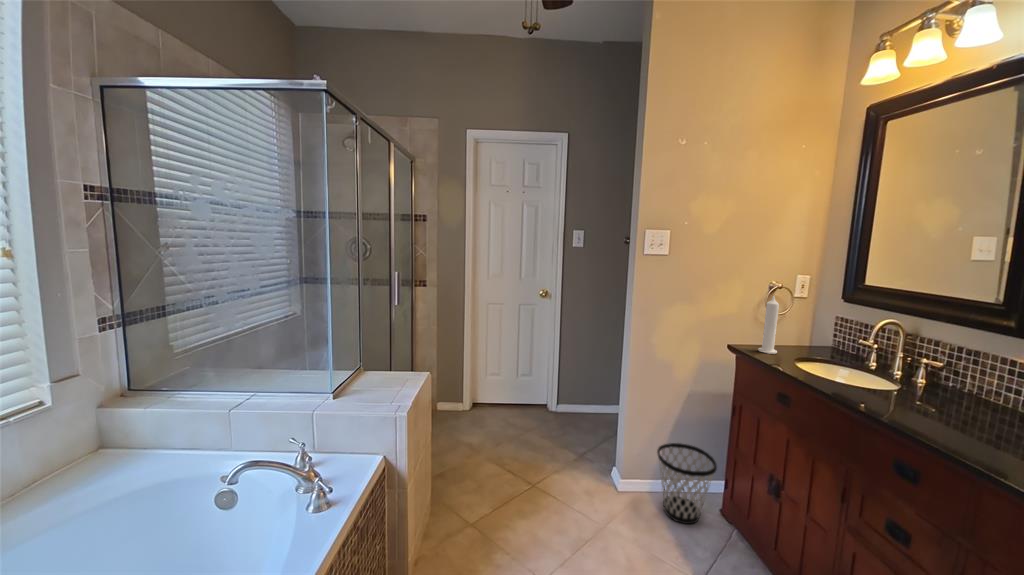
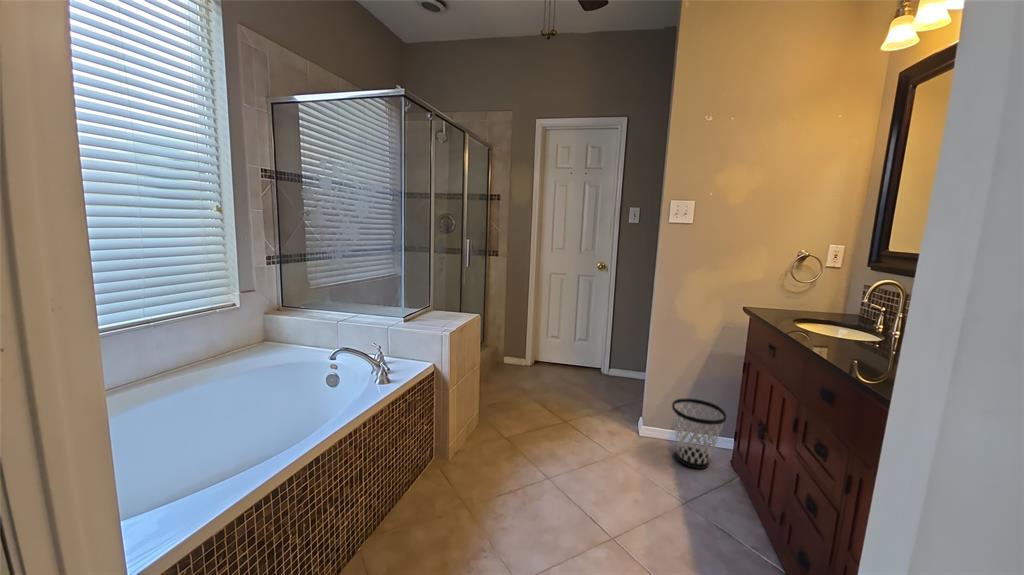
candle: present [758,296,779,354] -> none [769,261,790,315]

